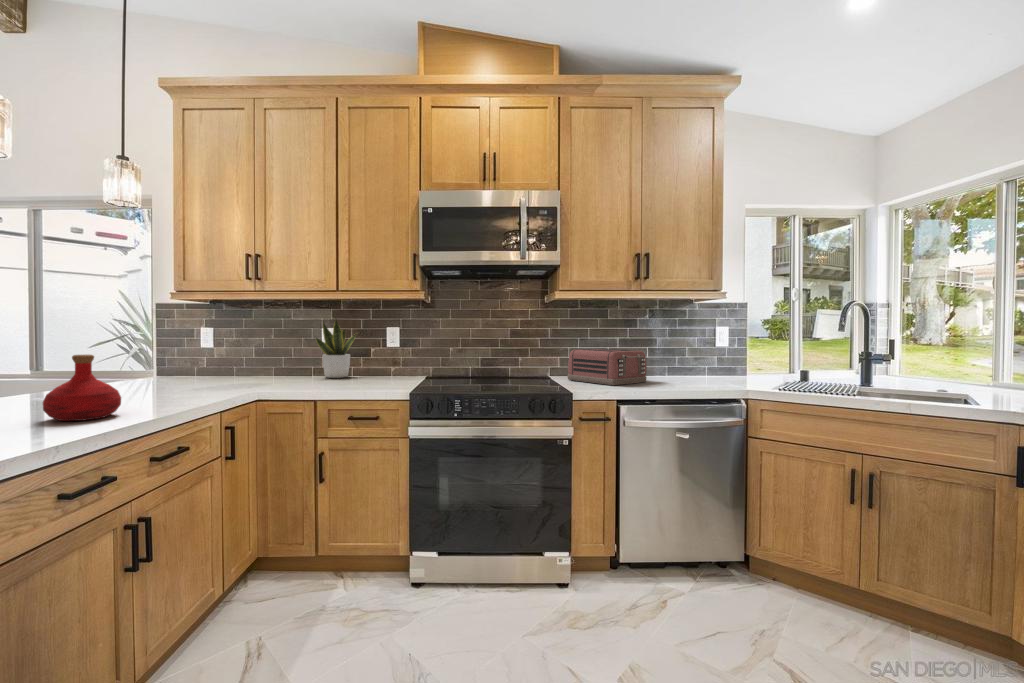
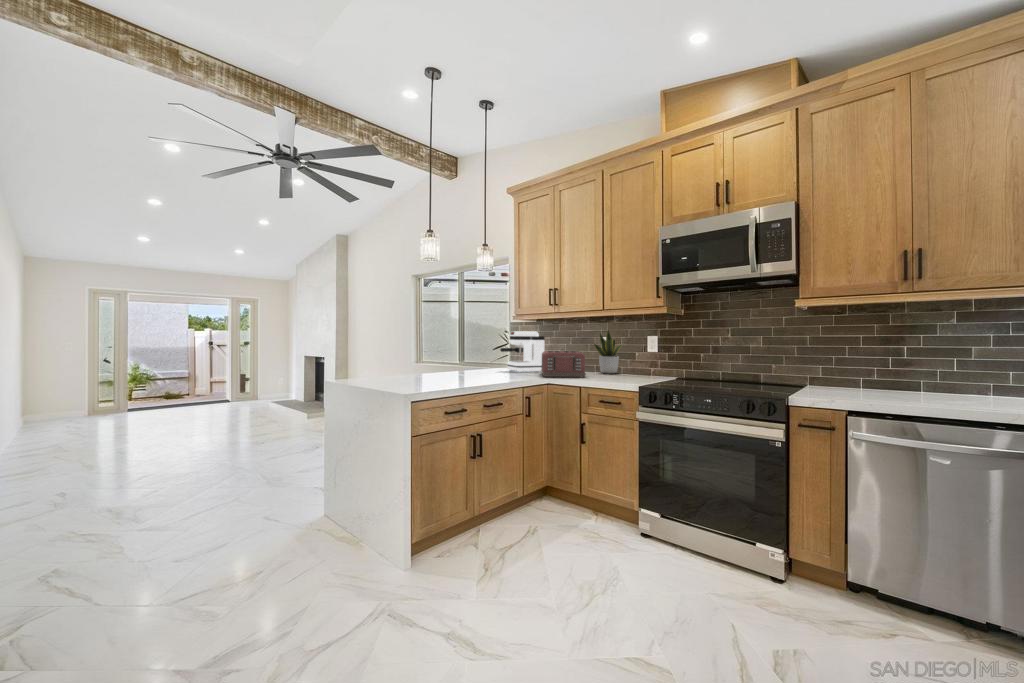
coffee maker: none [147,319,234,385] -> present [500,331,545,372]
toaster: present [567,349,647,385] -> present [541,351,586,377]
bottle: present [43,355,121,421] -> none [444,350,474,383]

